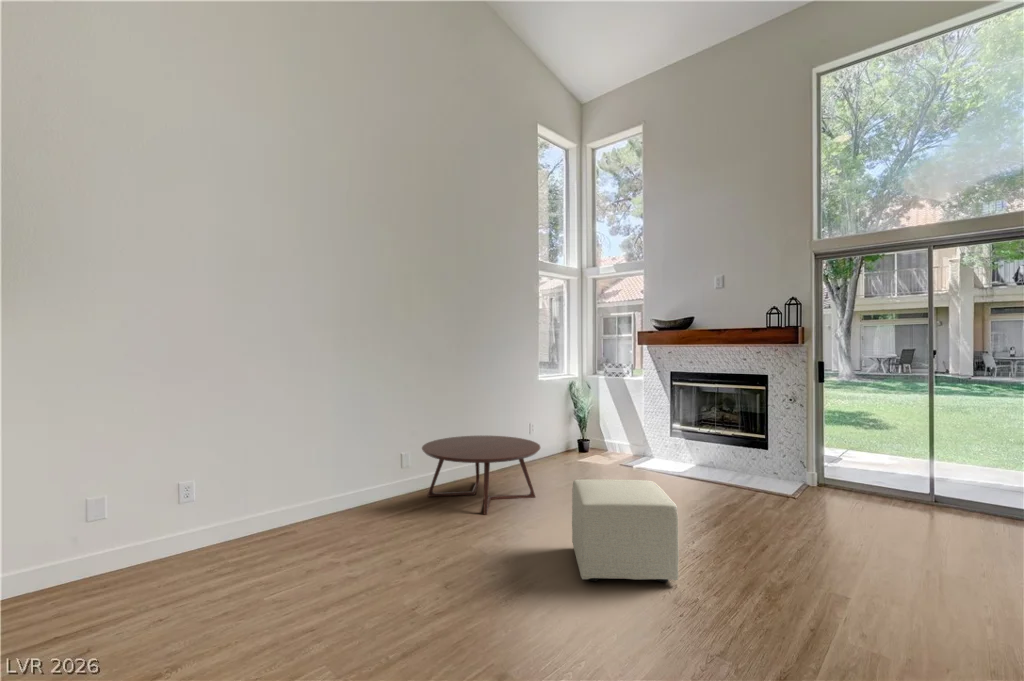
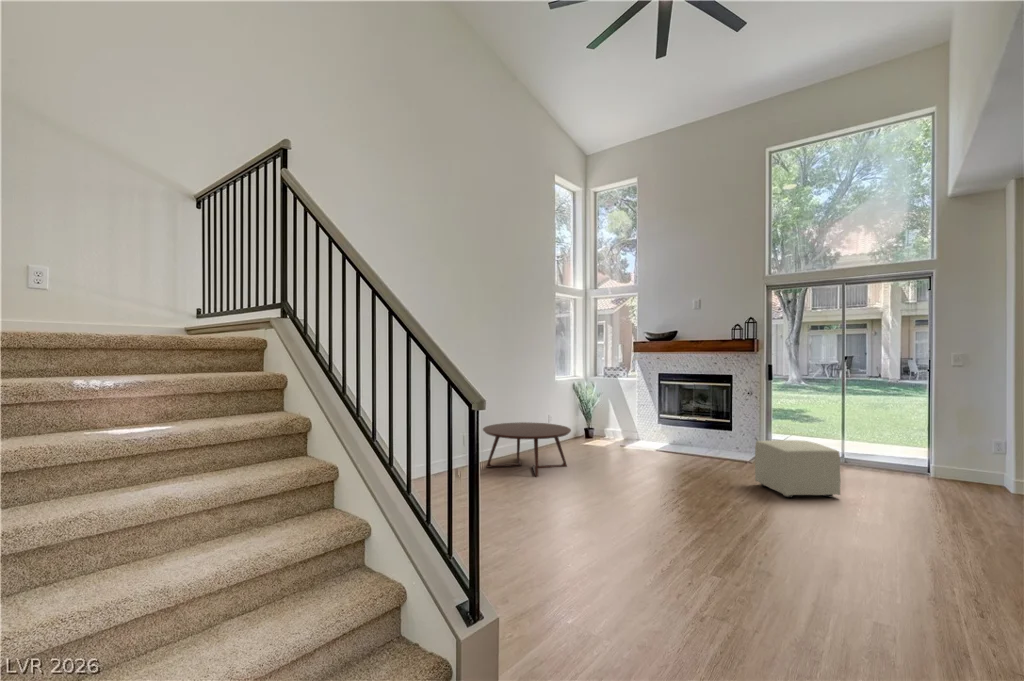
ottoman: present [572,479,679,582] -> present [755,440,841,498]

